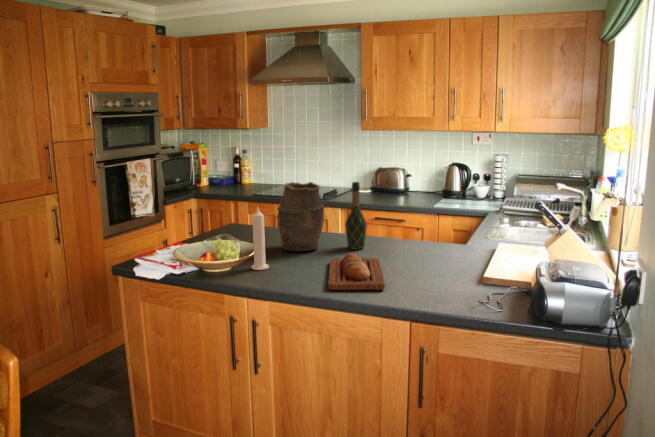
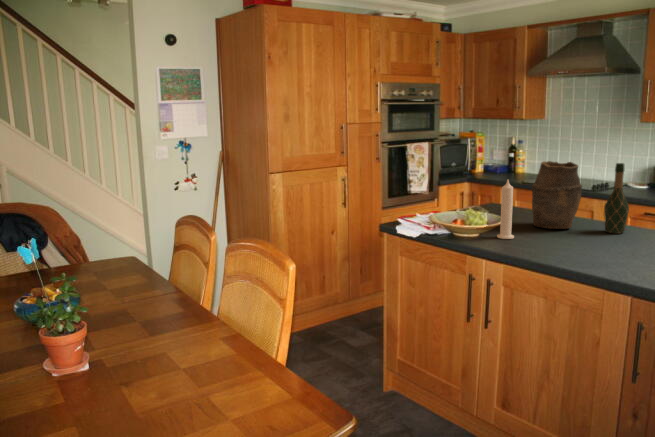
bread loaf: present [328,253,385,290] -> none [567,232,635,269]

